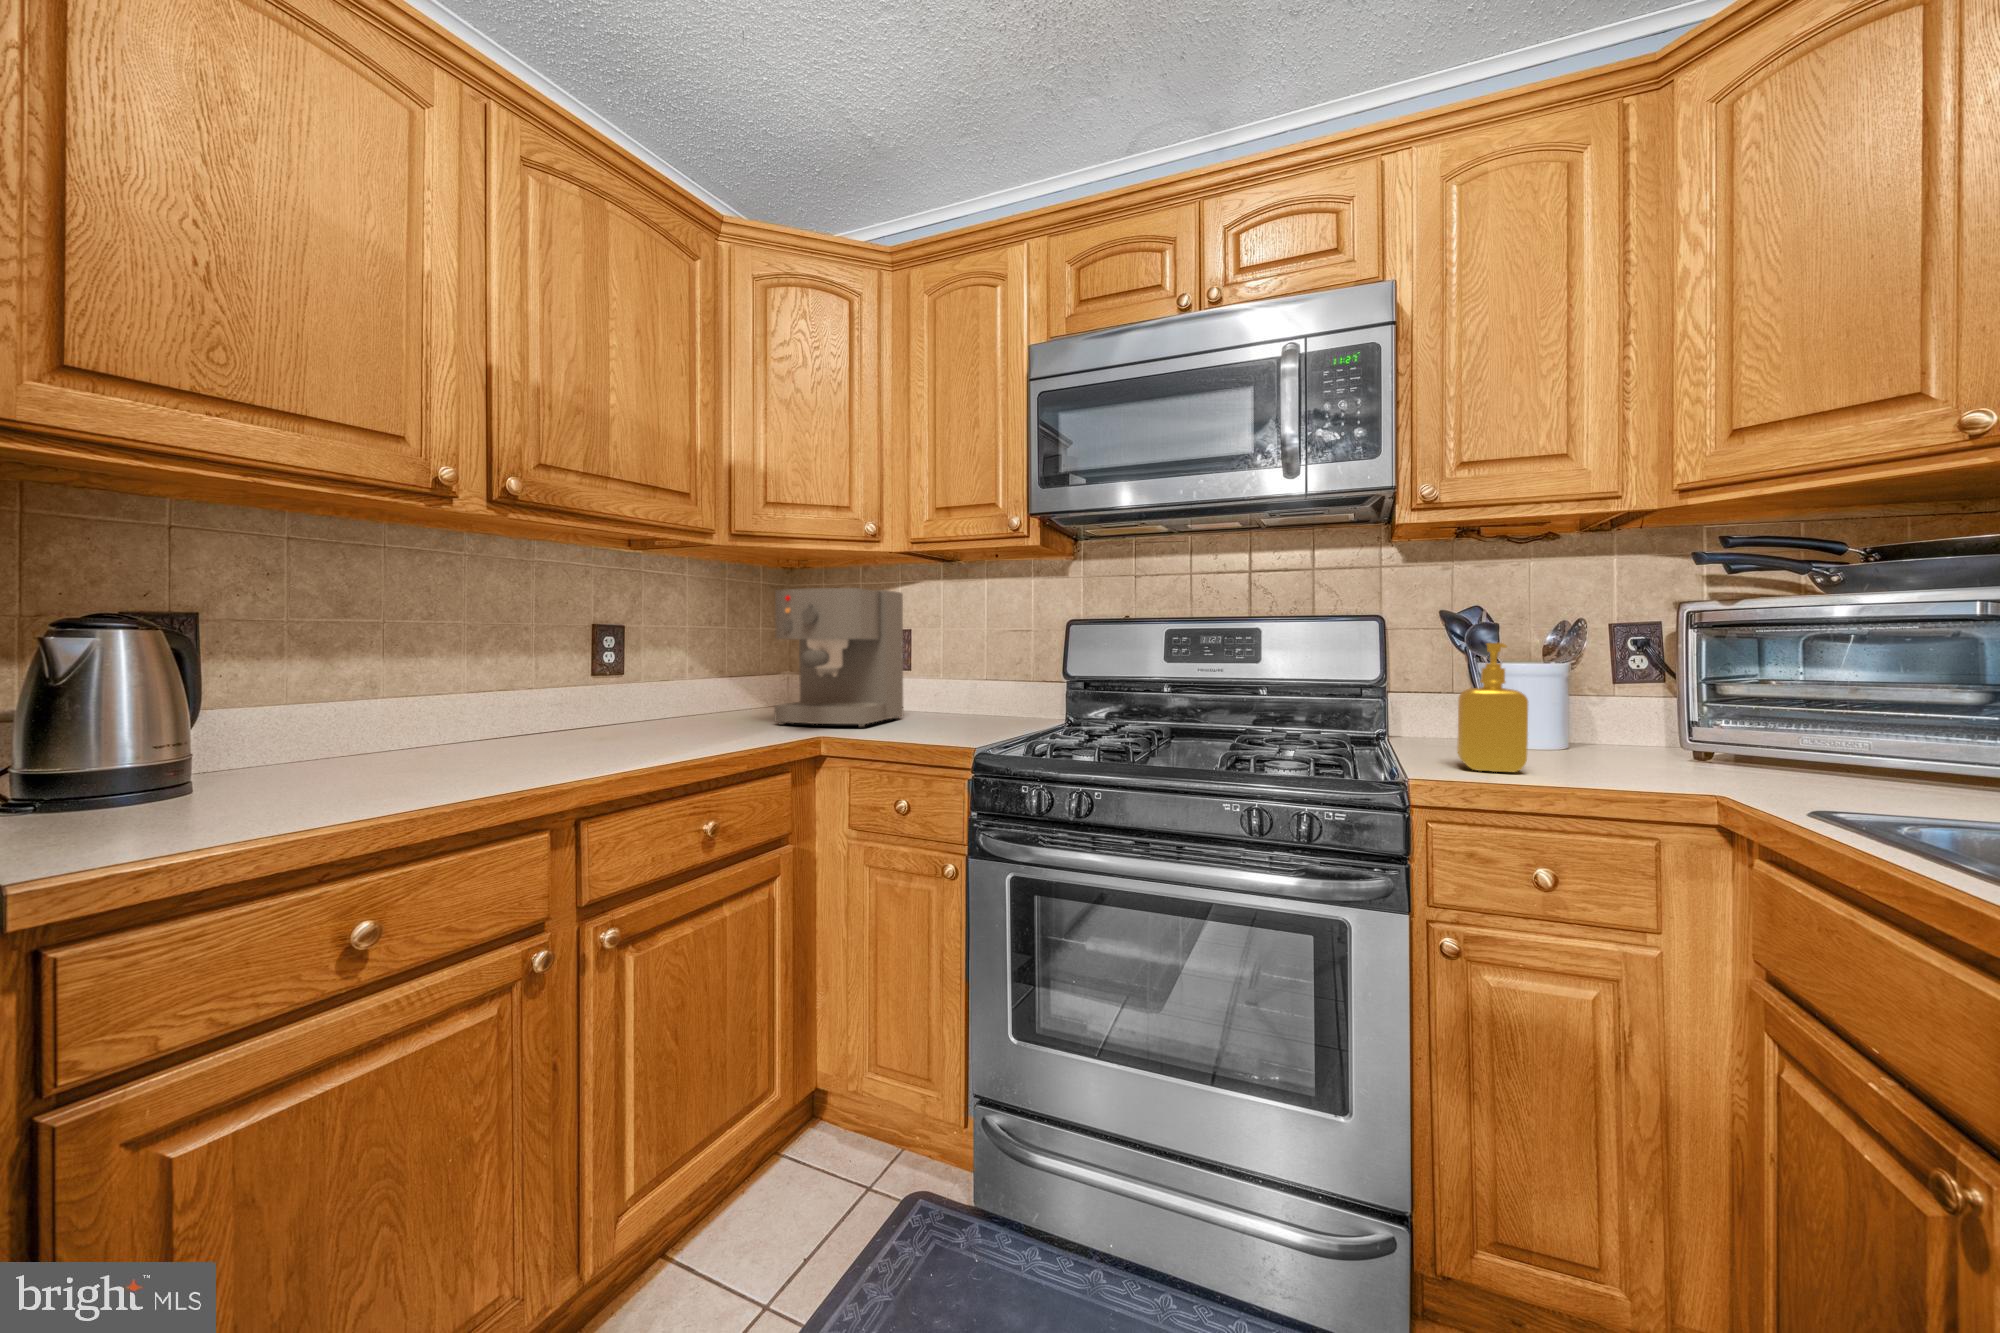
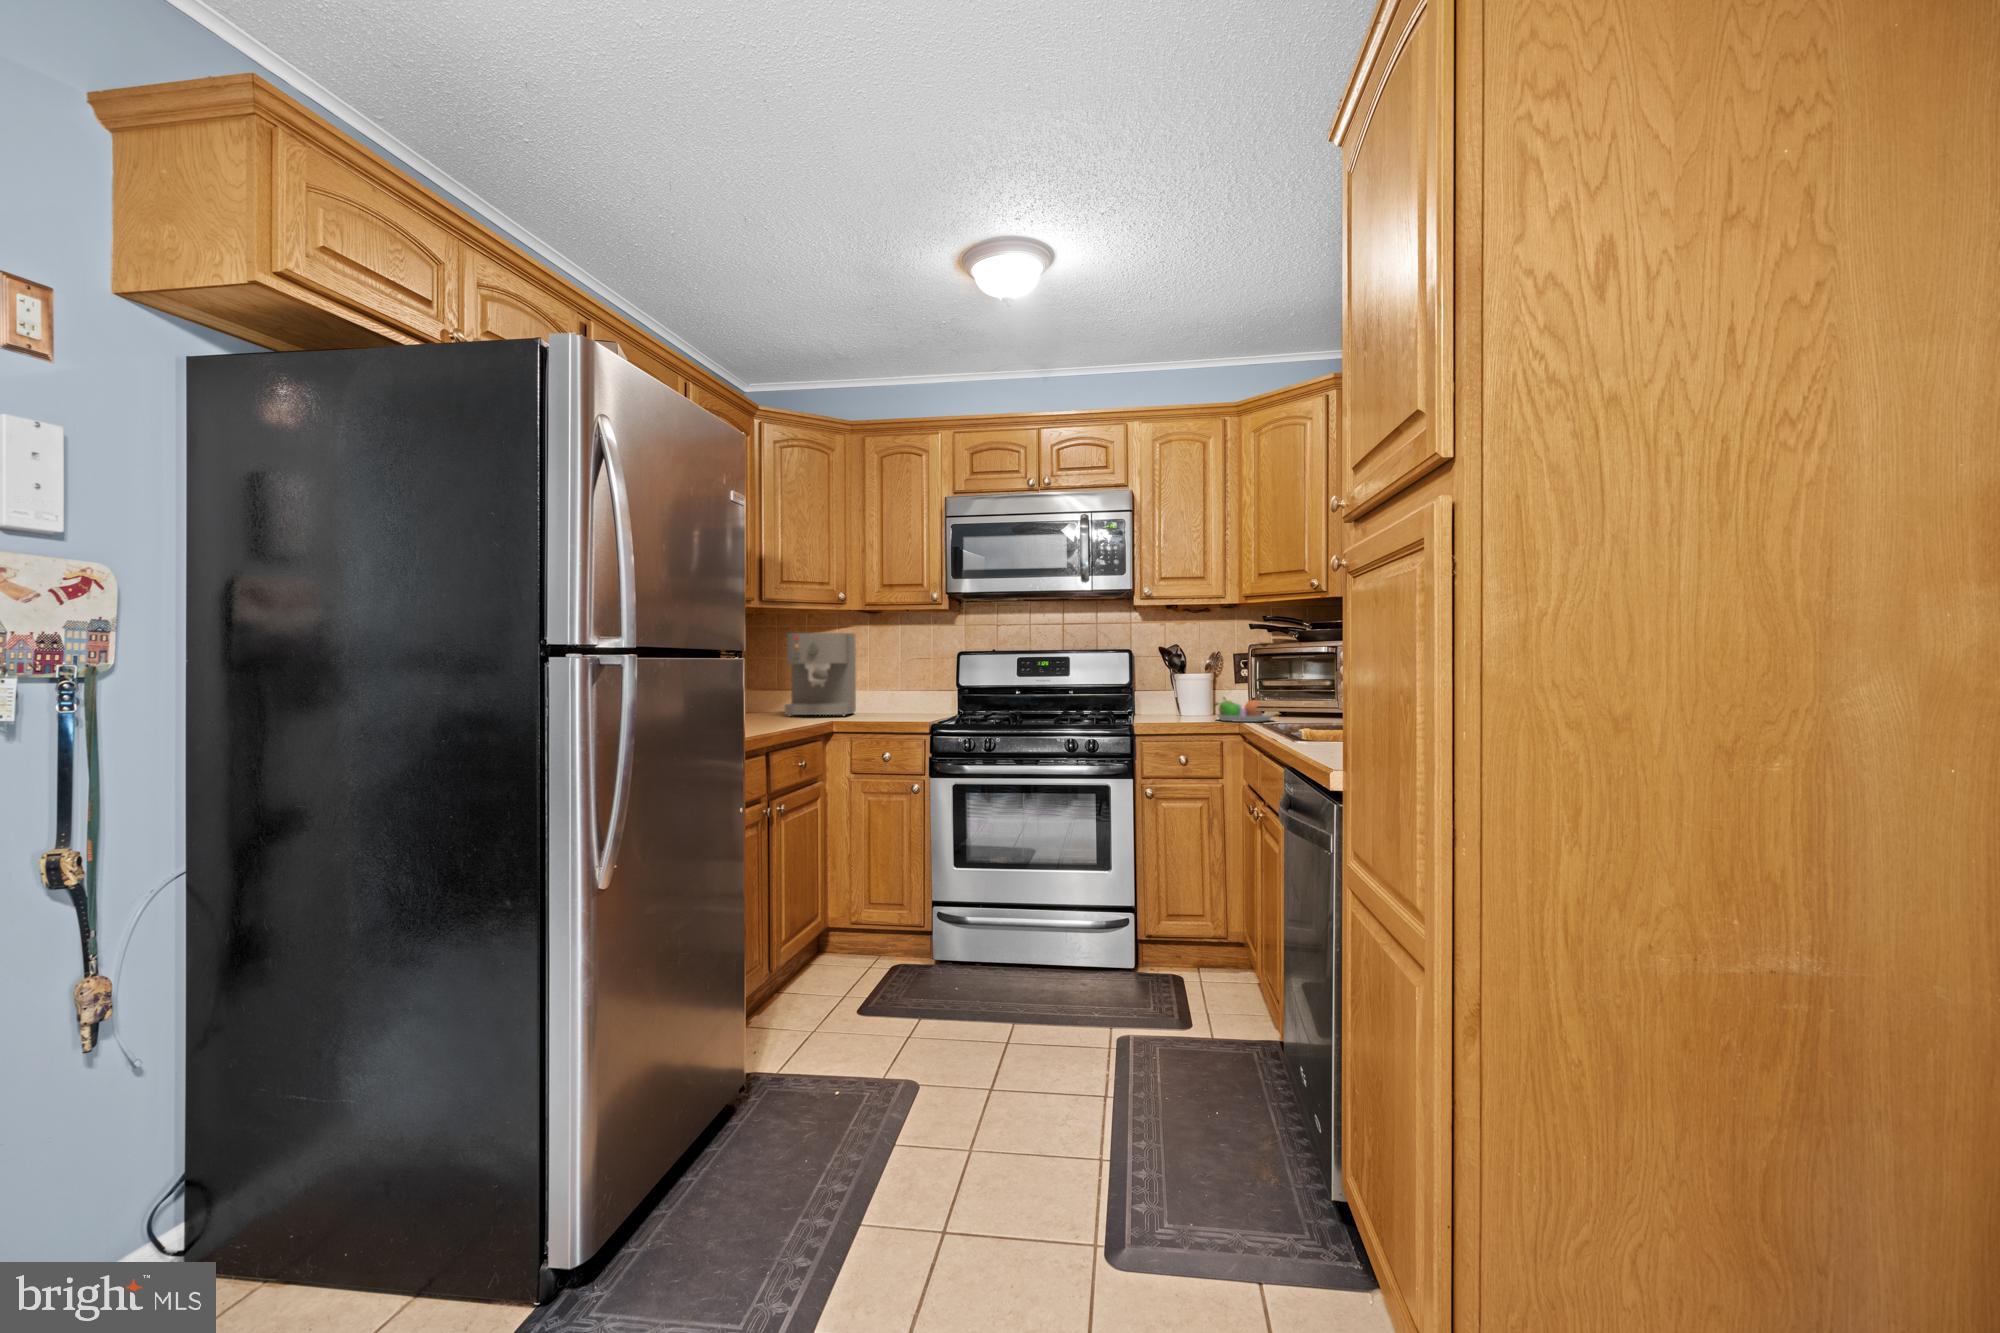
soap dispenser: present [1457,643,1528,772] -> none [1158,664,1183,721]
fruit bowl: none [1597,716,1782,784] -> present [1214,698,1273,722]

